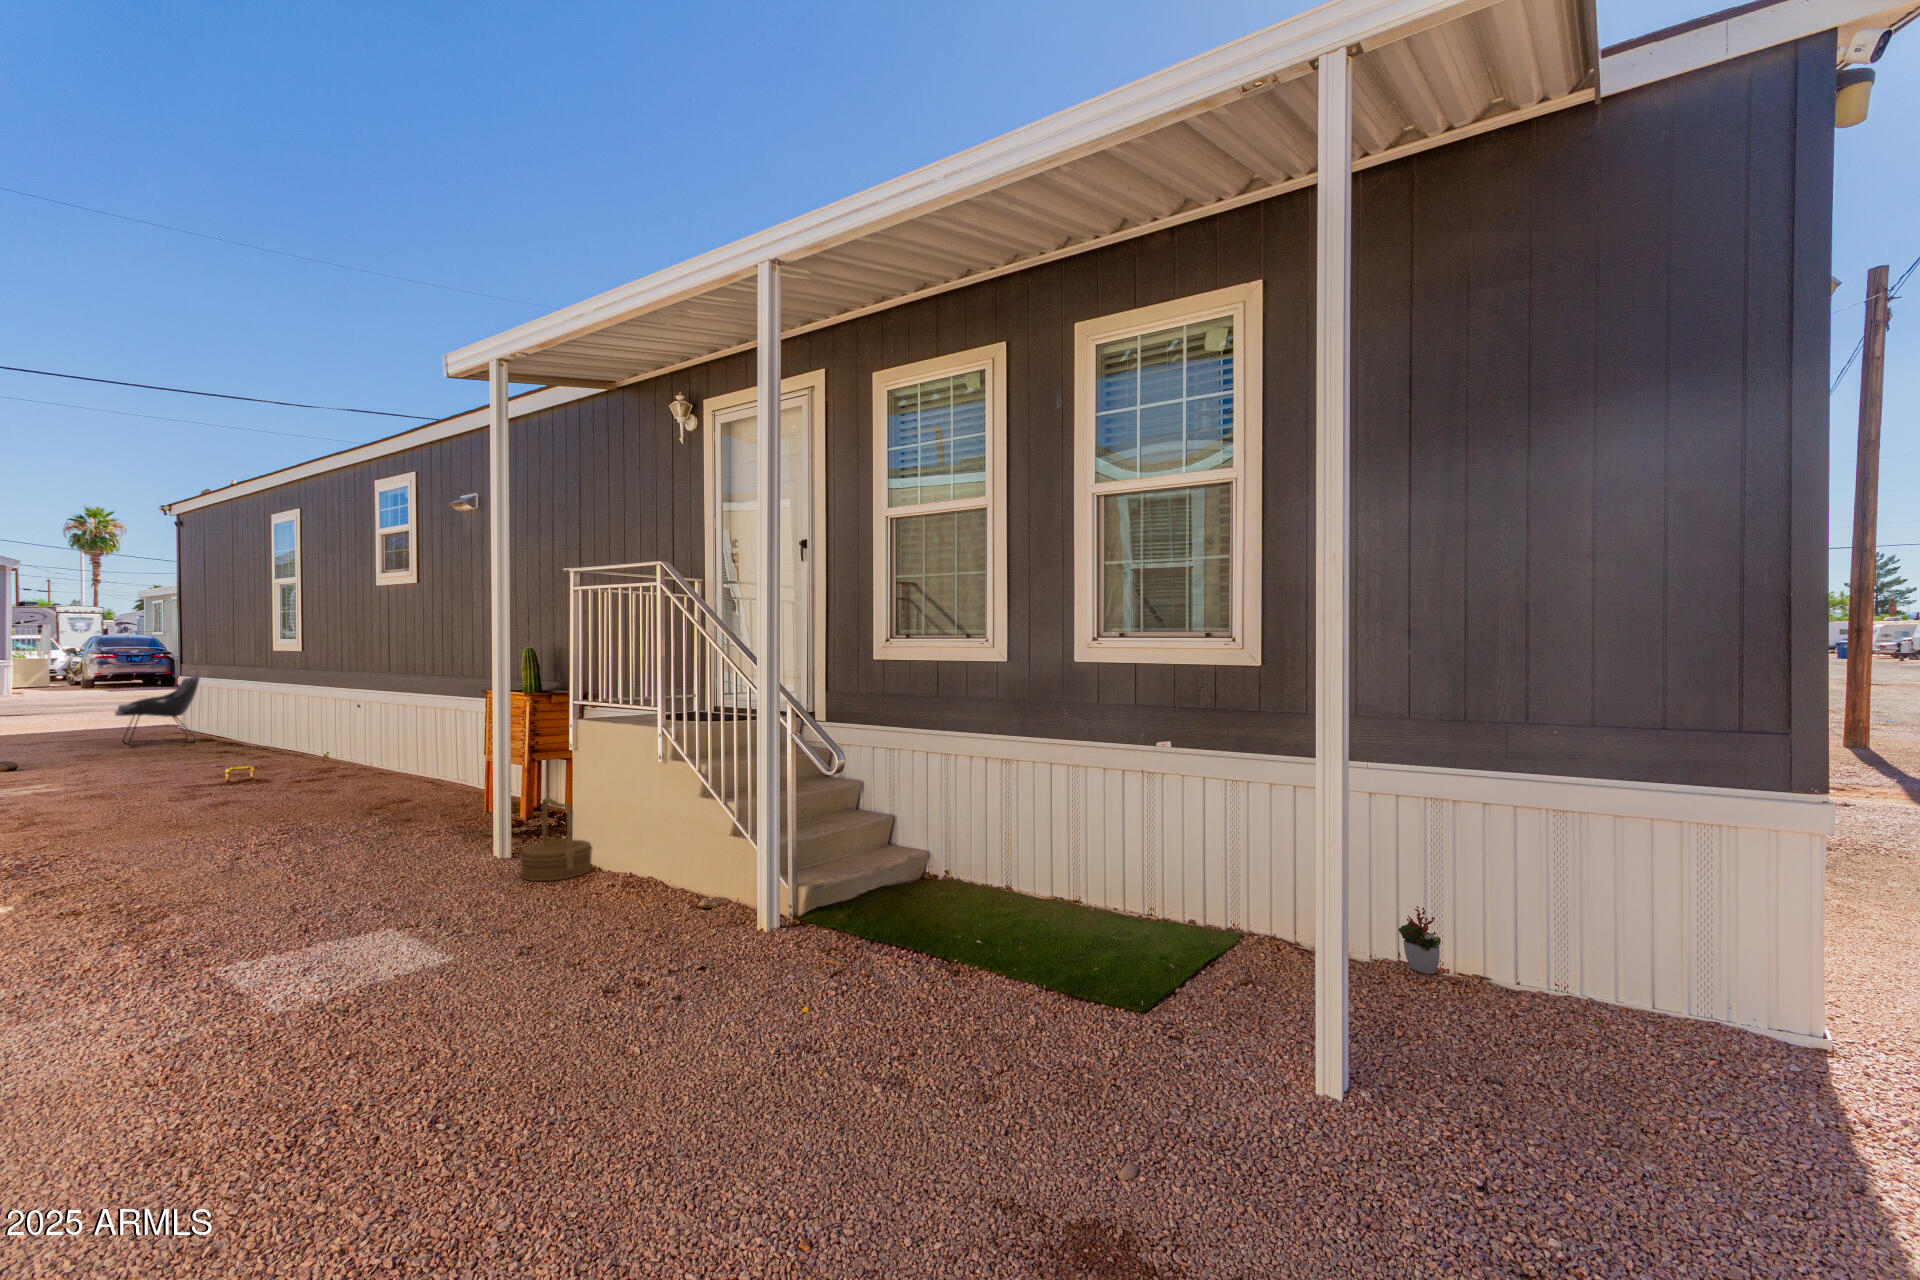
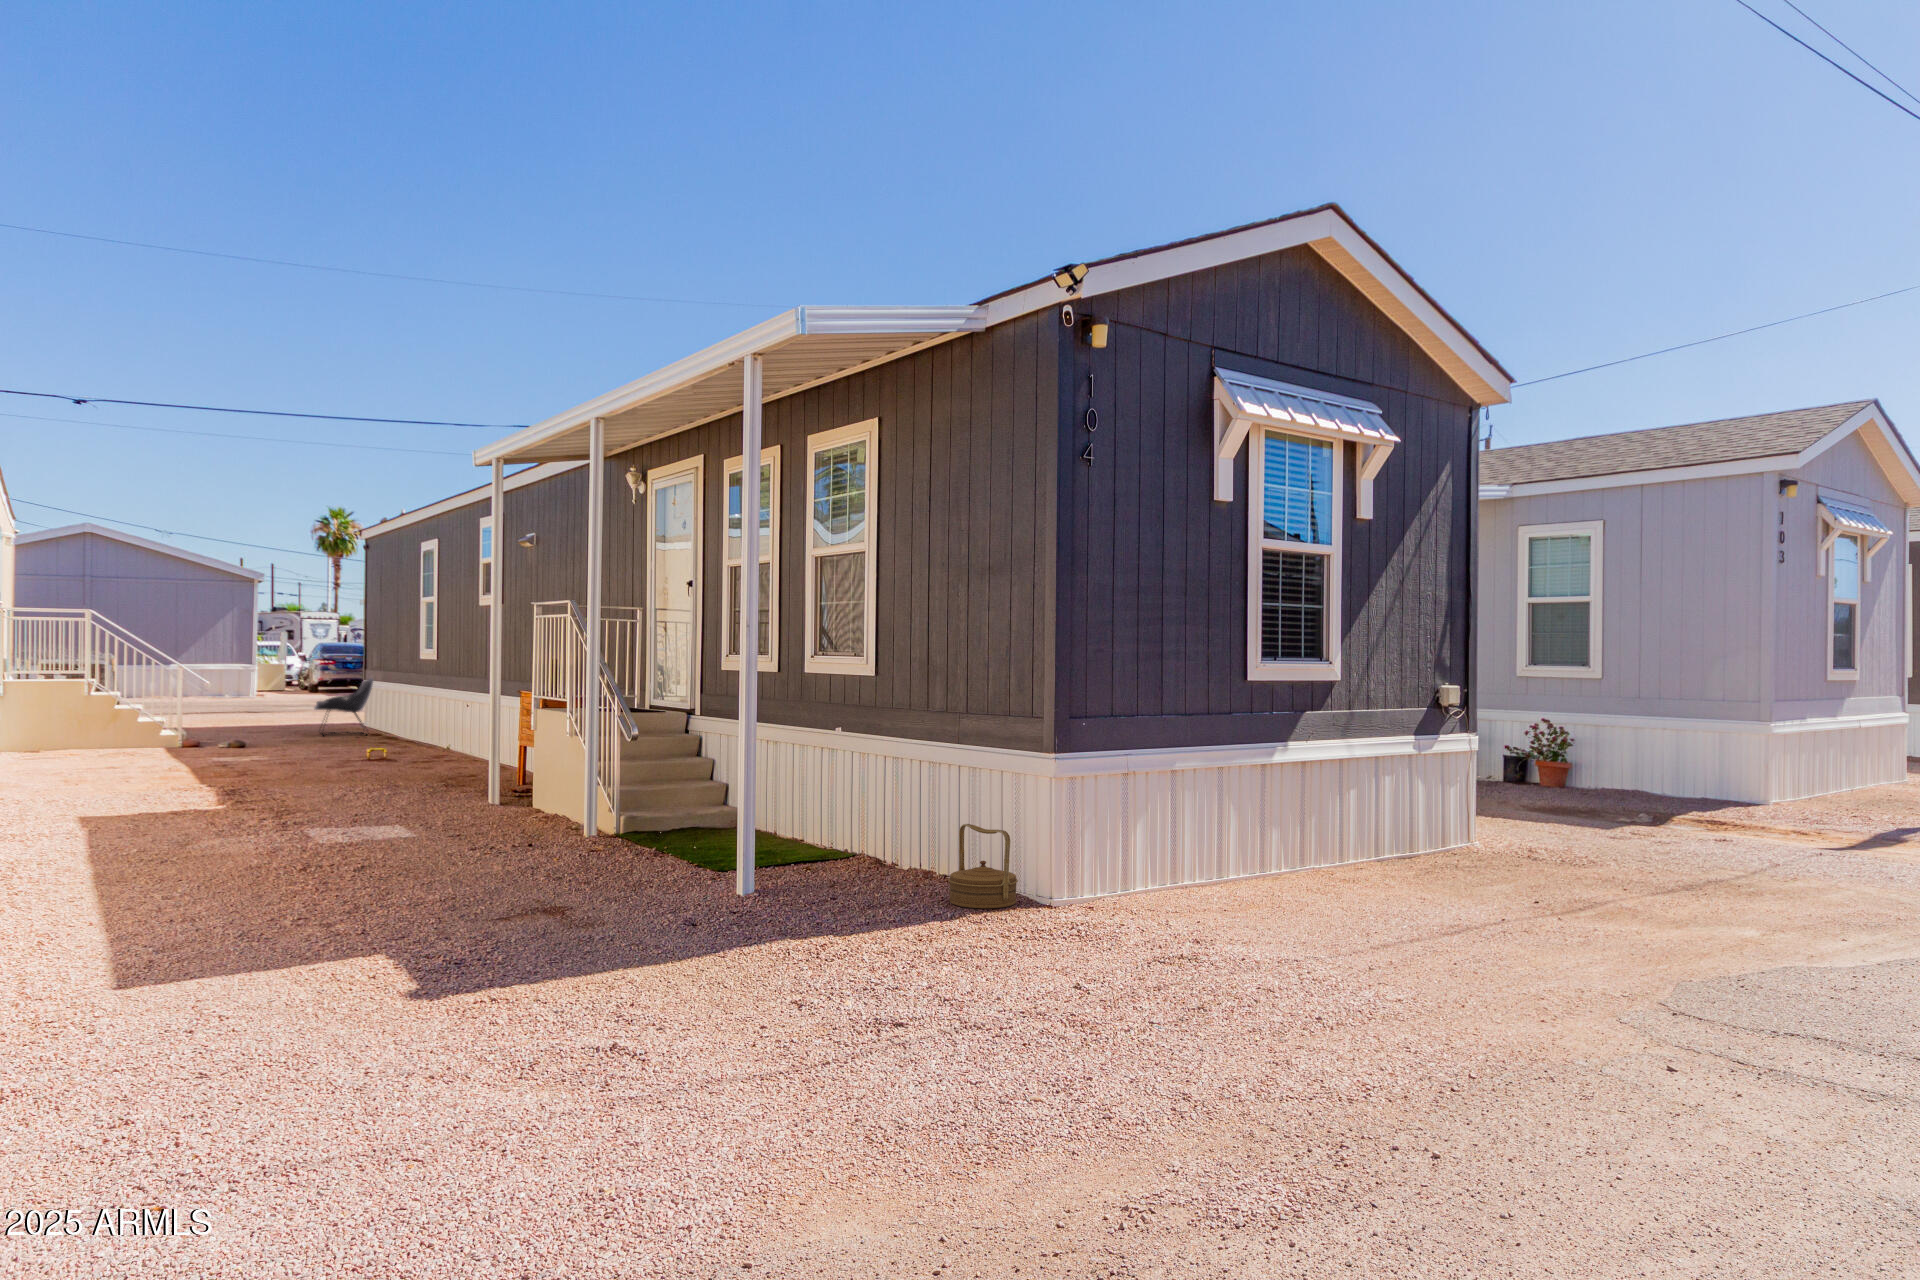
woven basket: present [520,798,592,881] -> present [948,824,1018,909]
decorative plant: present [1398,906,1441,974] -> none [902,834,923,878]

